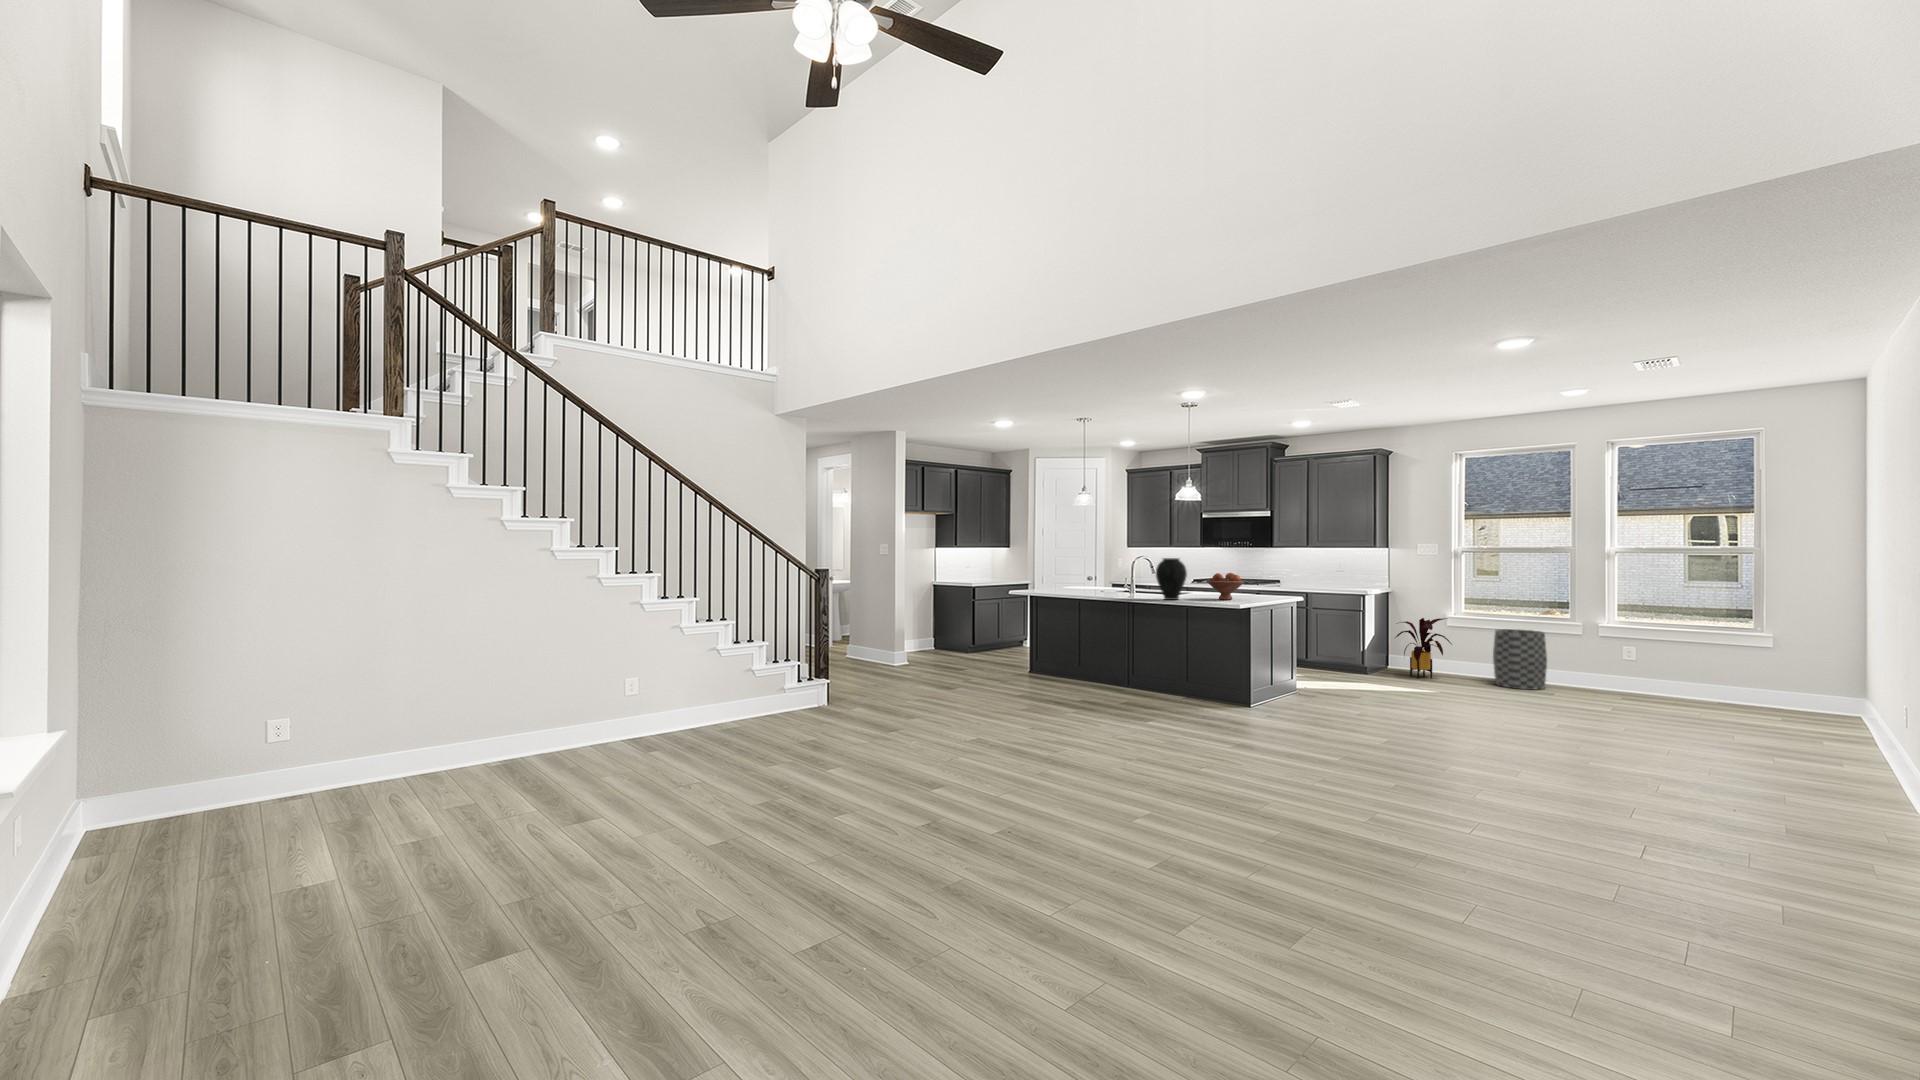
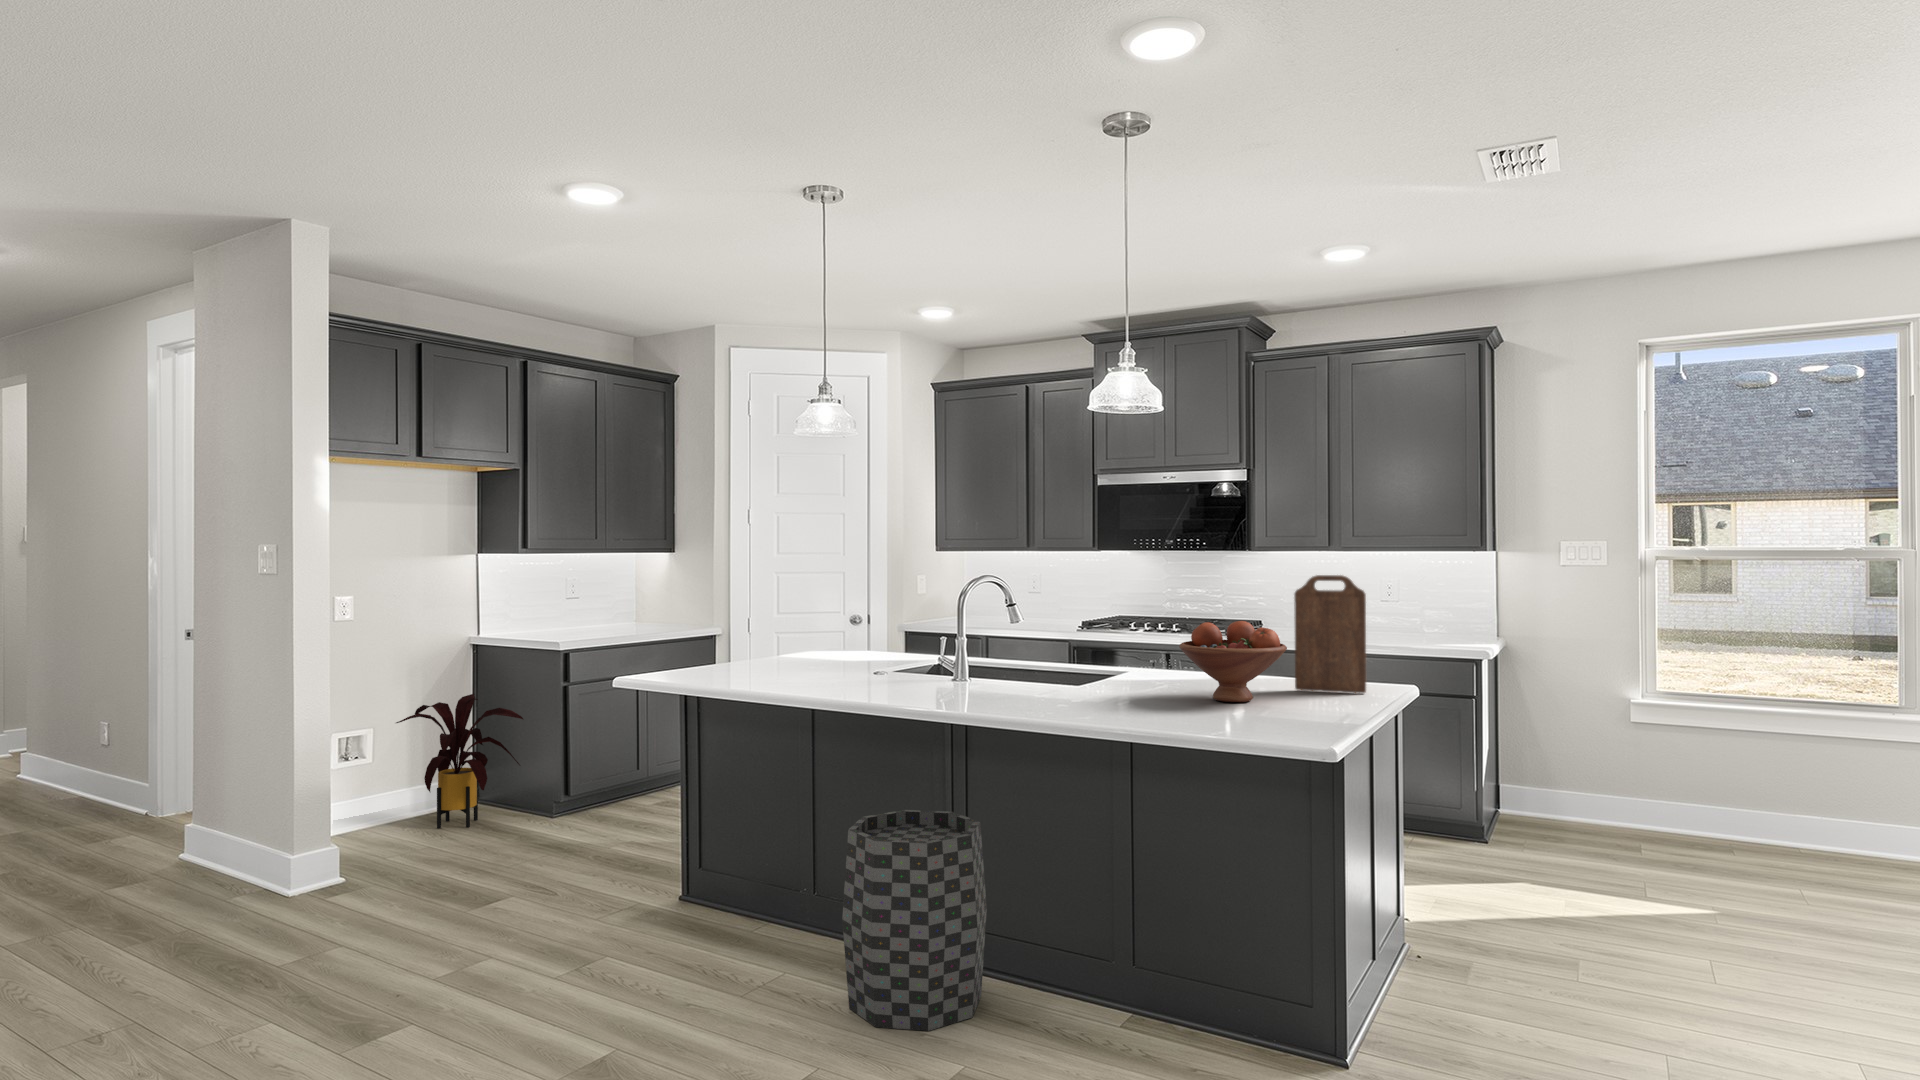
cutting board: none [1253,557,1277,599] -> present [1294,575,1366,693]
vase: present [1156,558,1187,600] -> none [1035,580,1126,708]
house plant: present [1395,618,1451,678] -> present [396,694,523,829]
trash can: present [1493,629,1547,690] -> present [842,810,987,1031]

